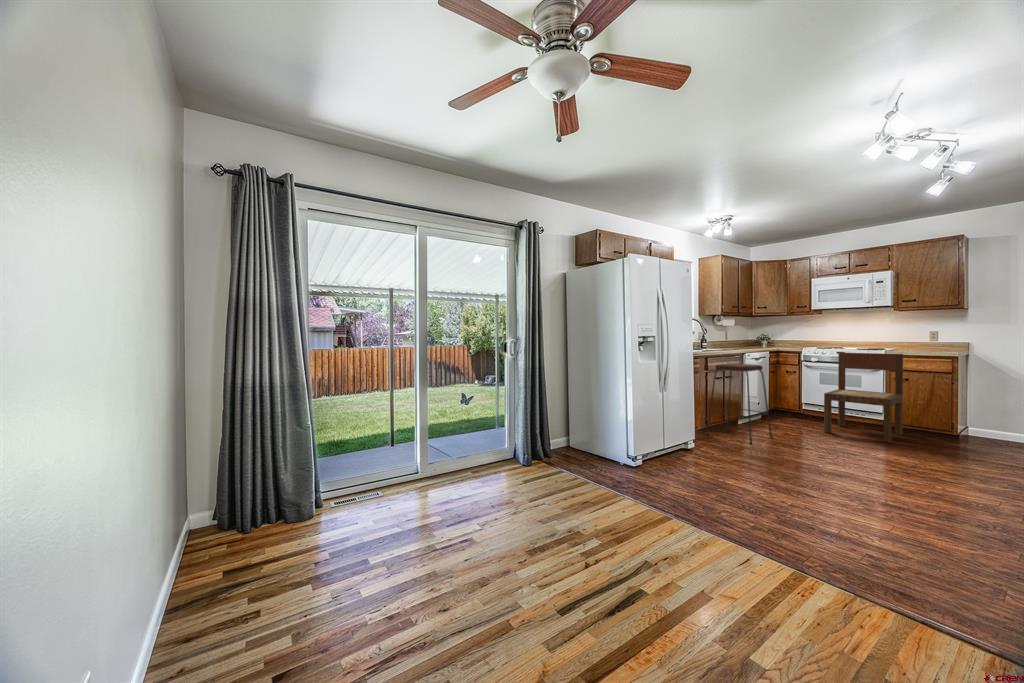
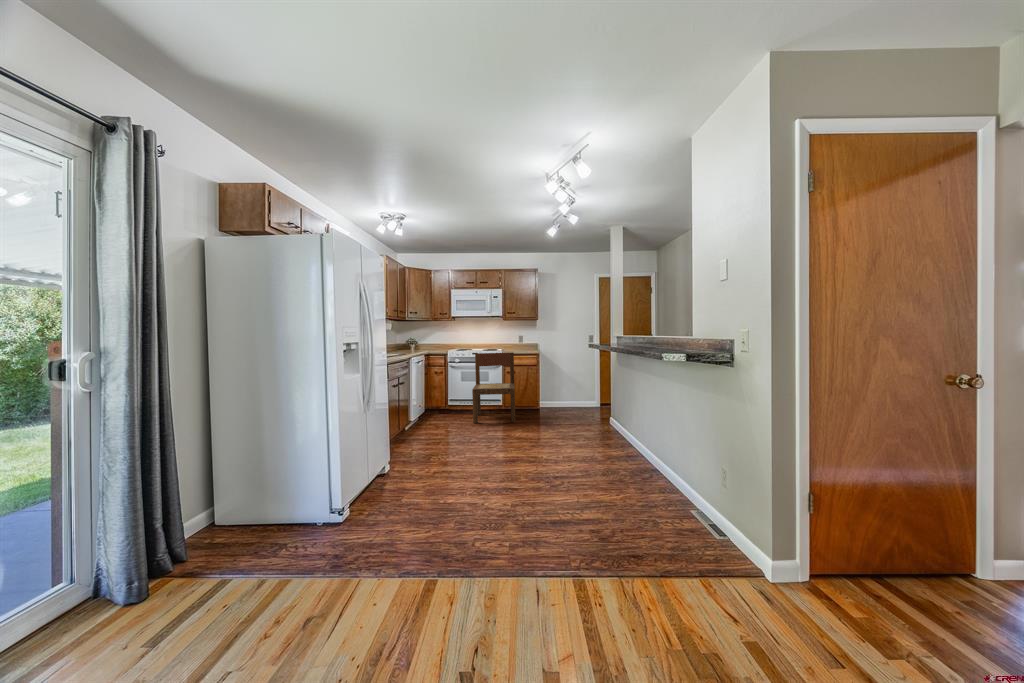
bar stool: present [706,363,772,444] -> none [387,370,443,450]

